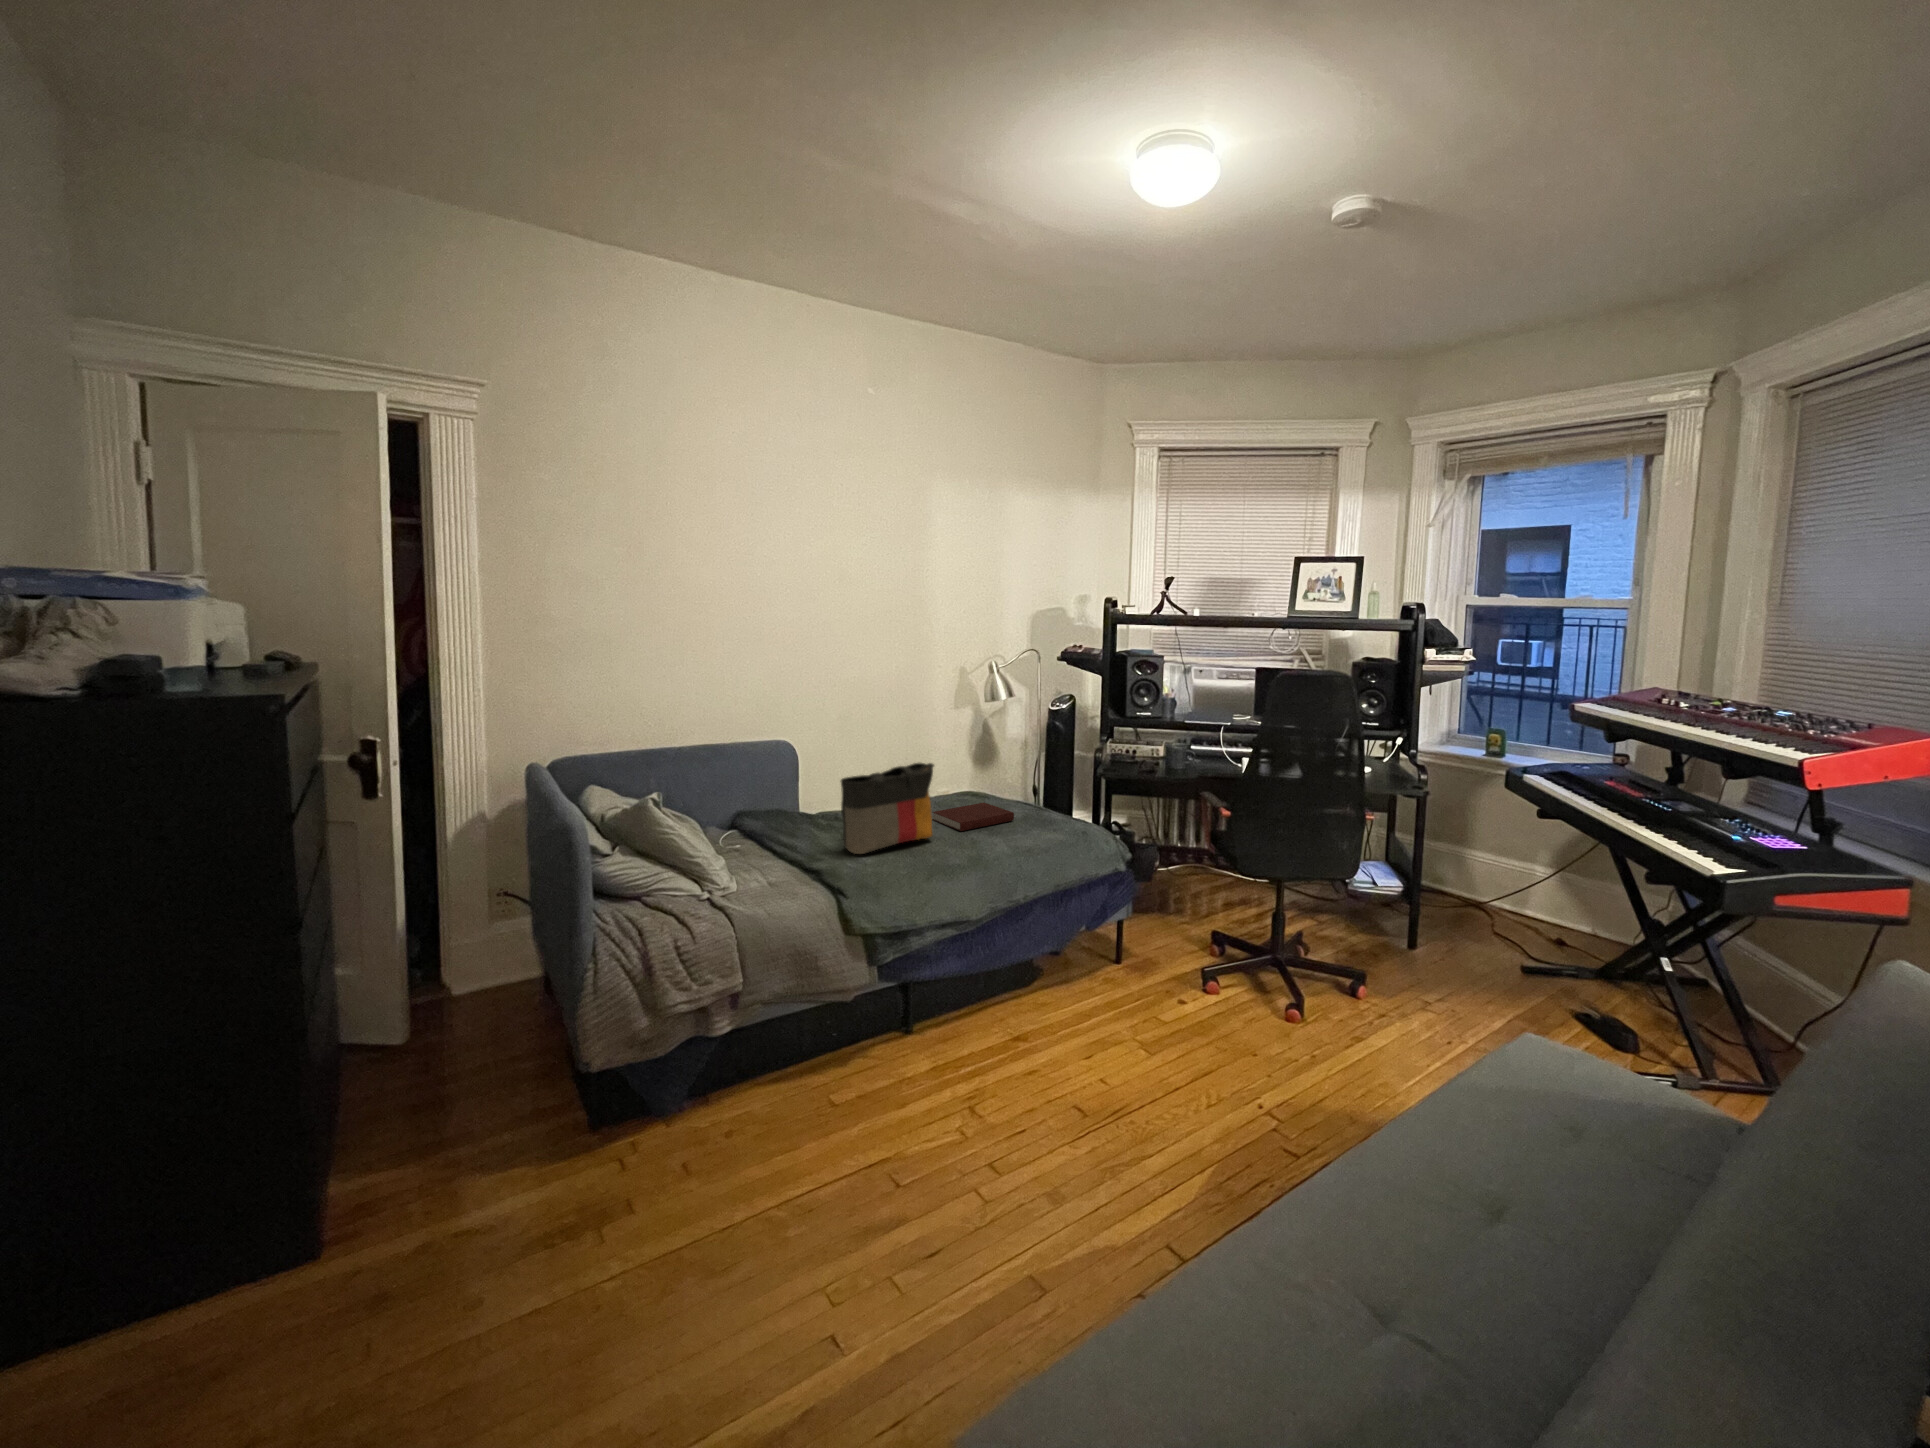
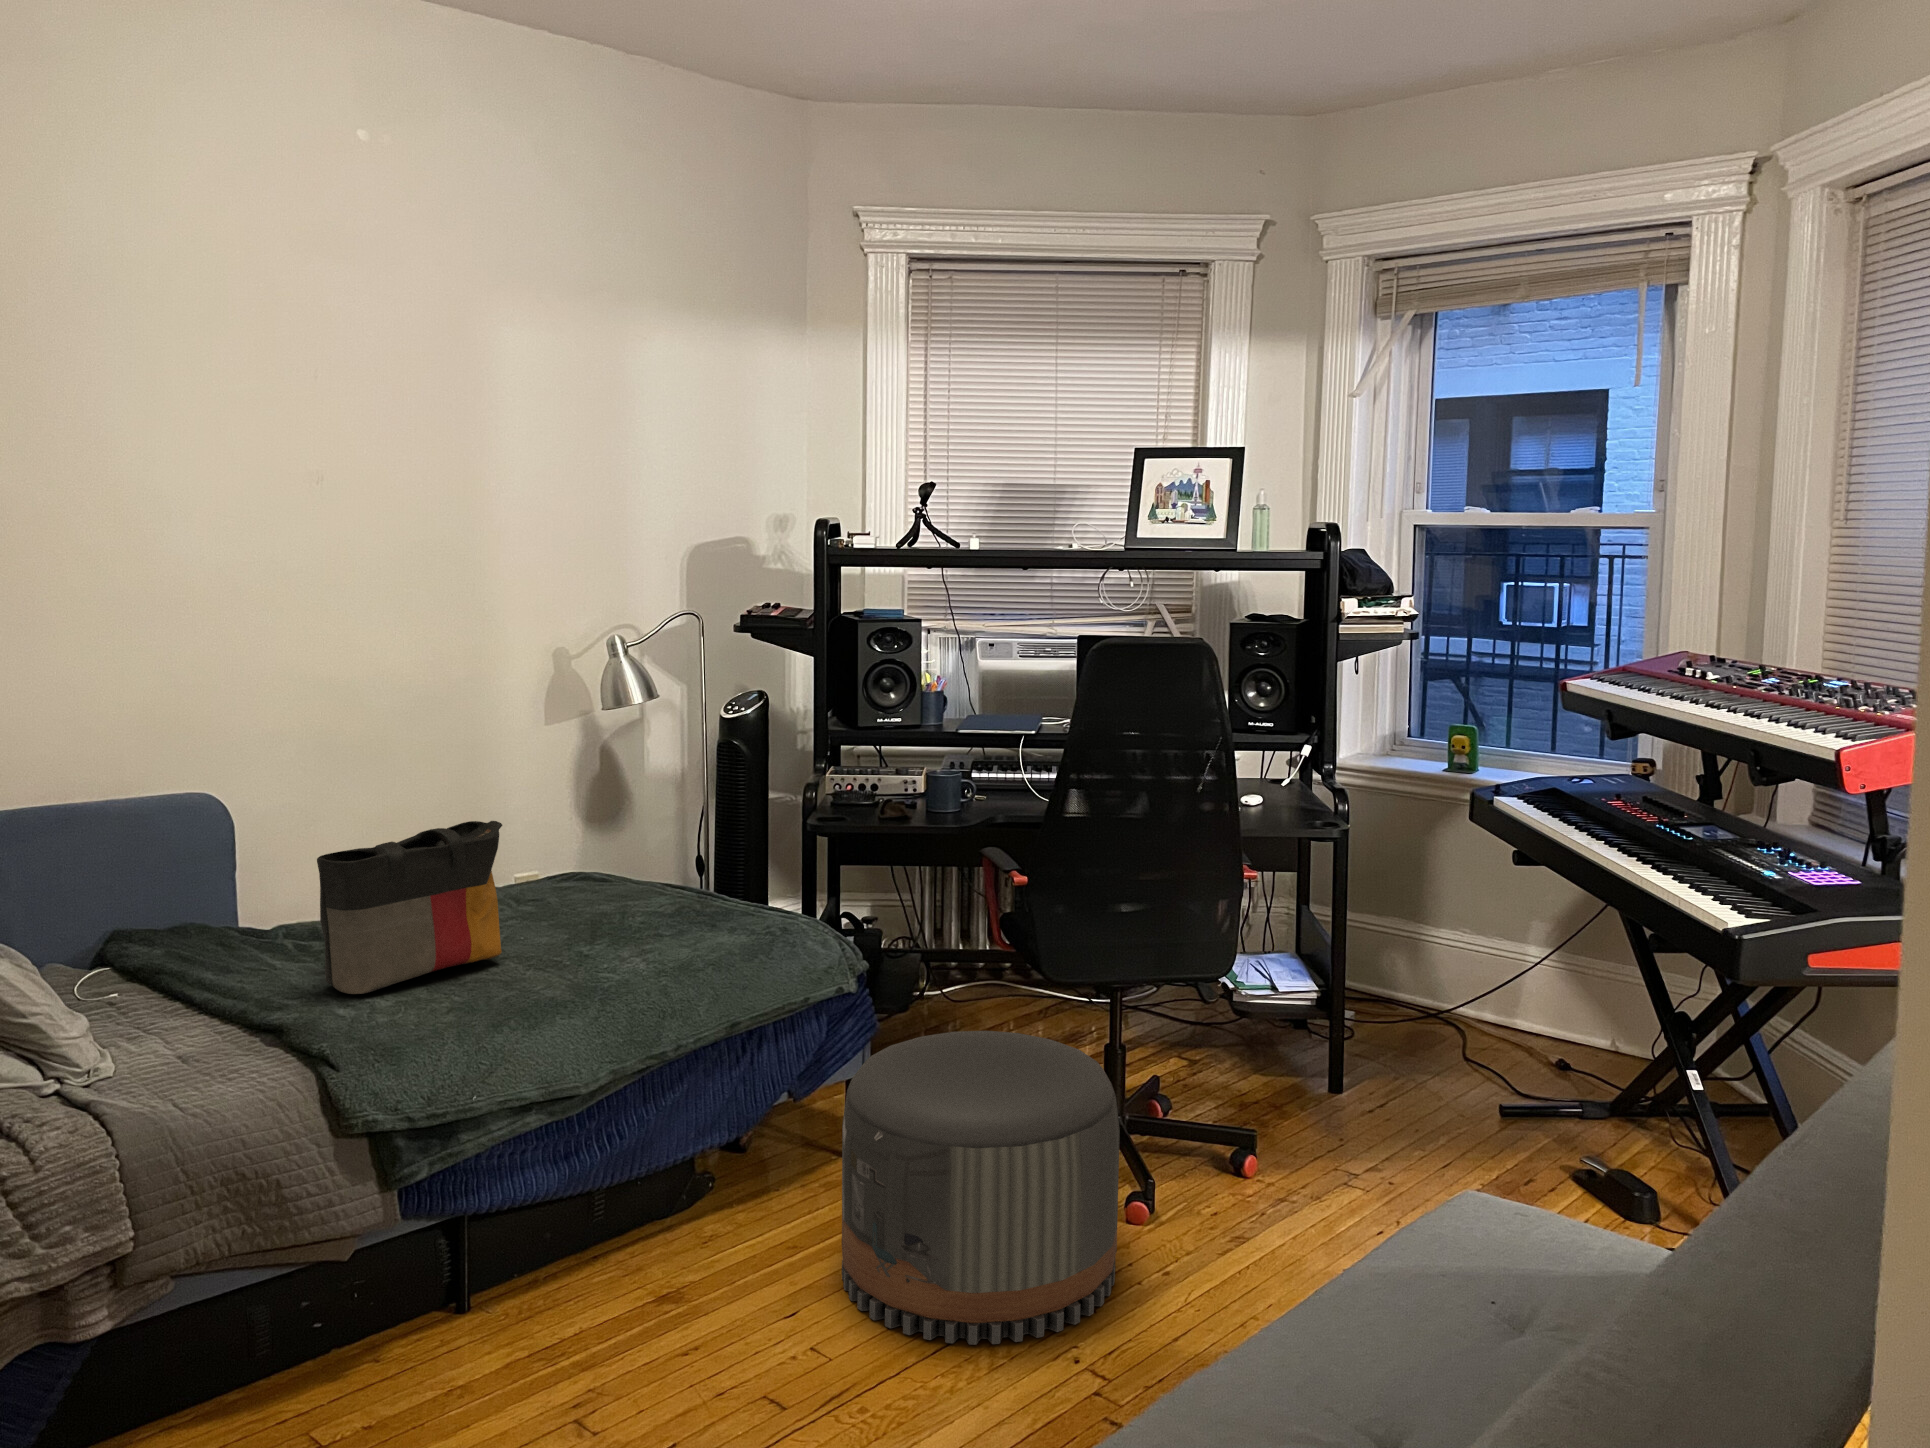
notebook: present [932,803,1014,831] -> none [501,891,656,943]
pouf: none [1116,900,1287,1095] -> present [842,1031,1119,1345]

